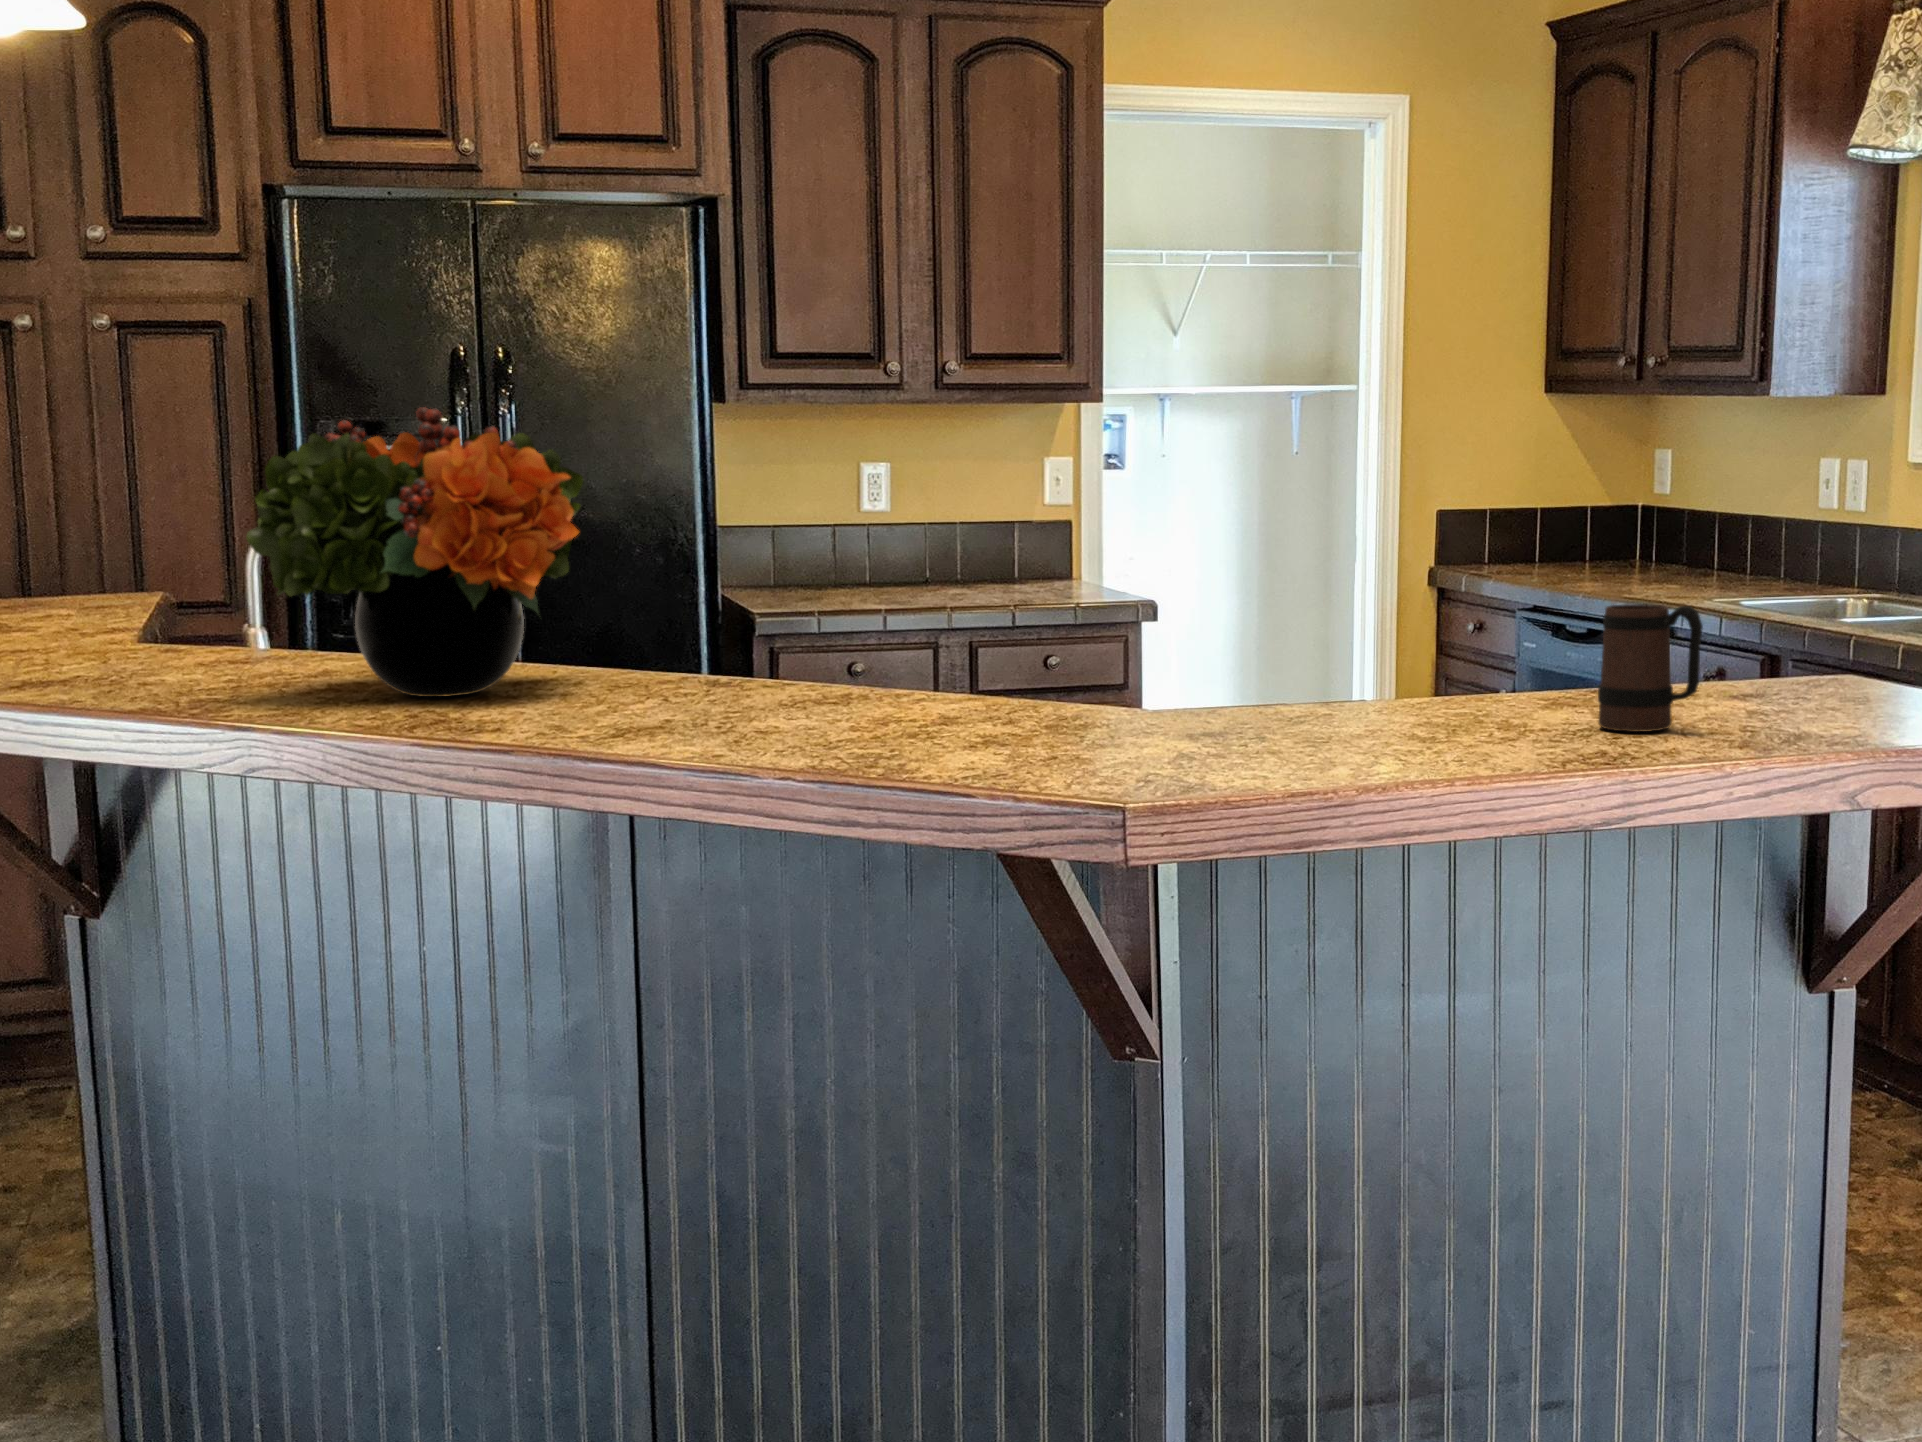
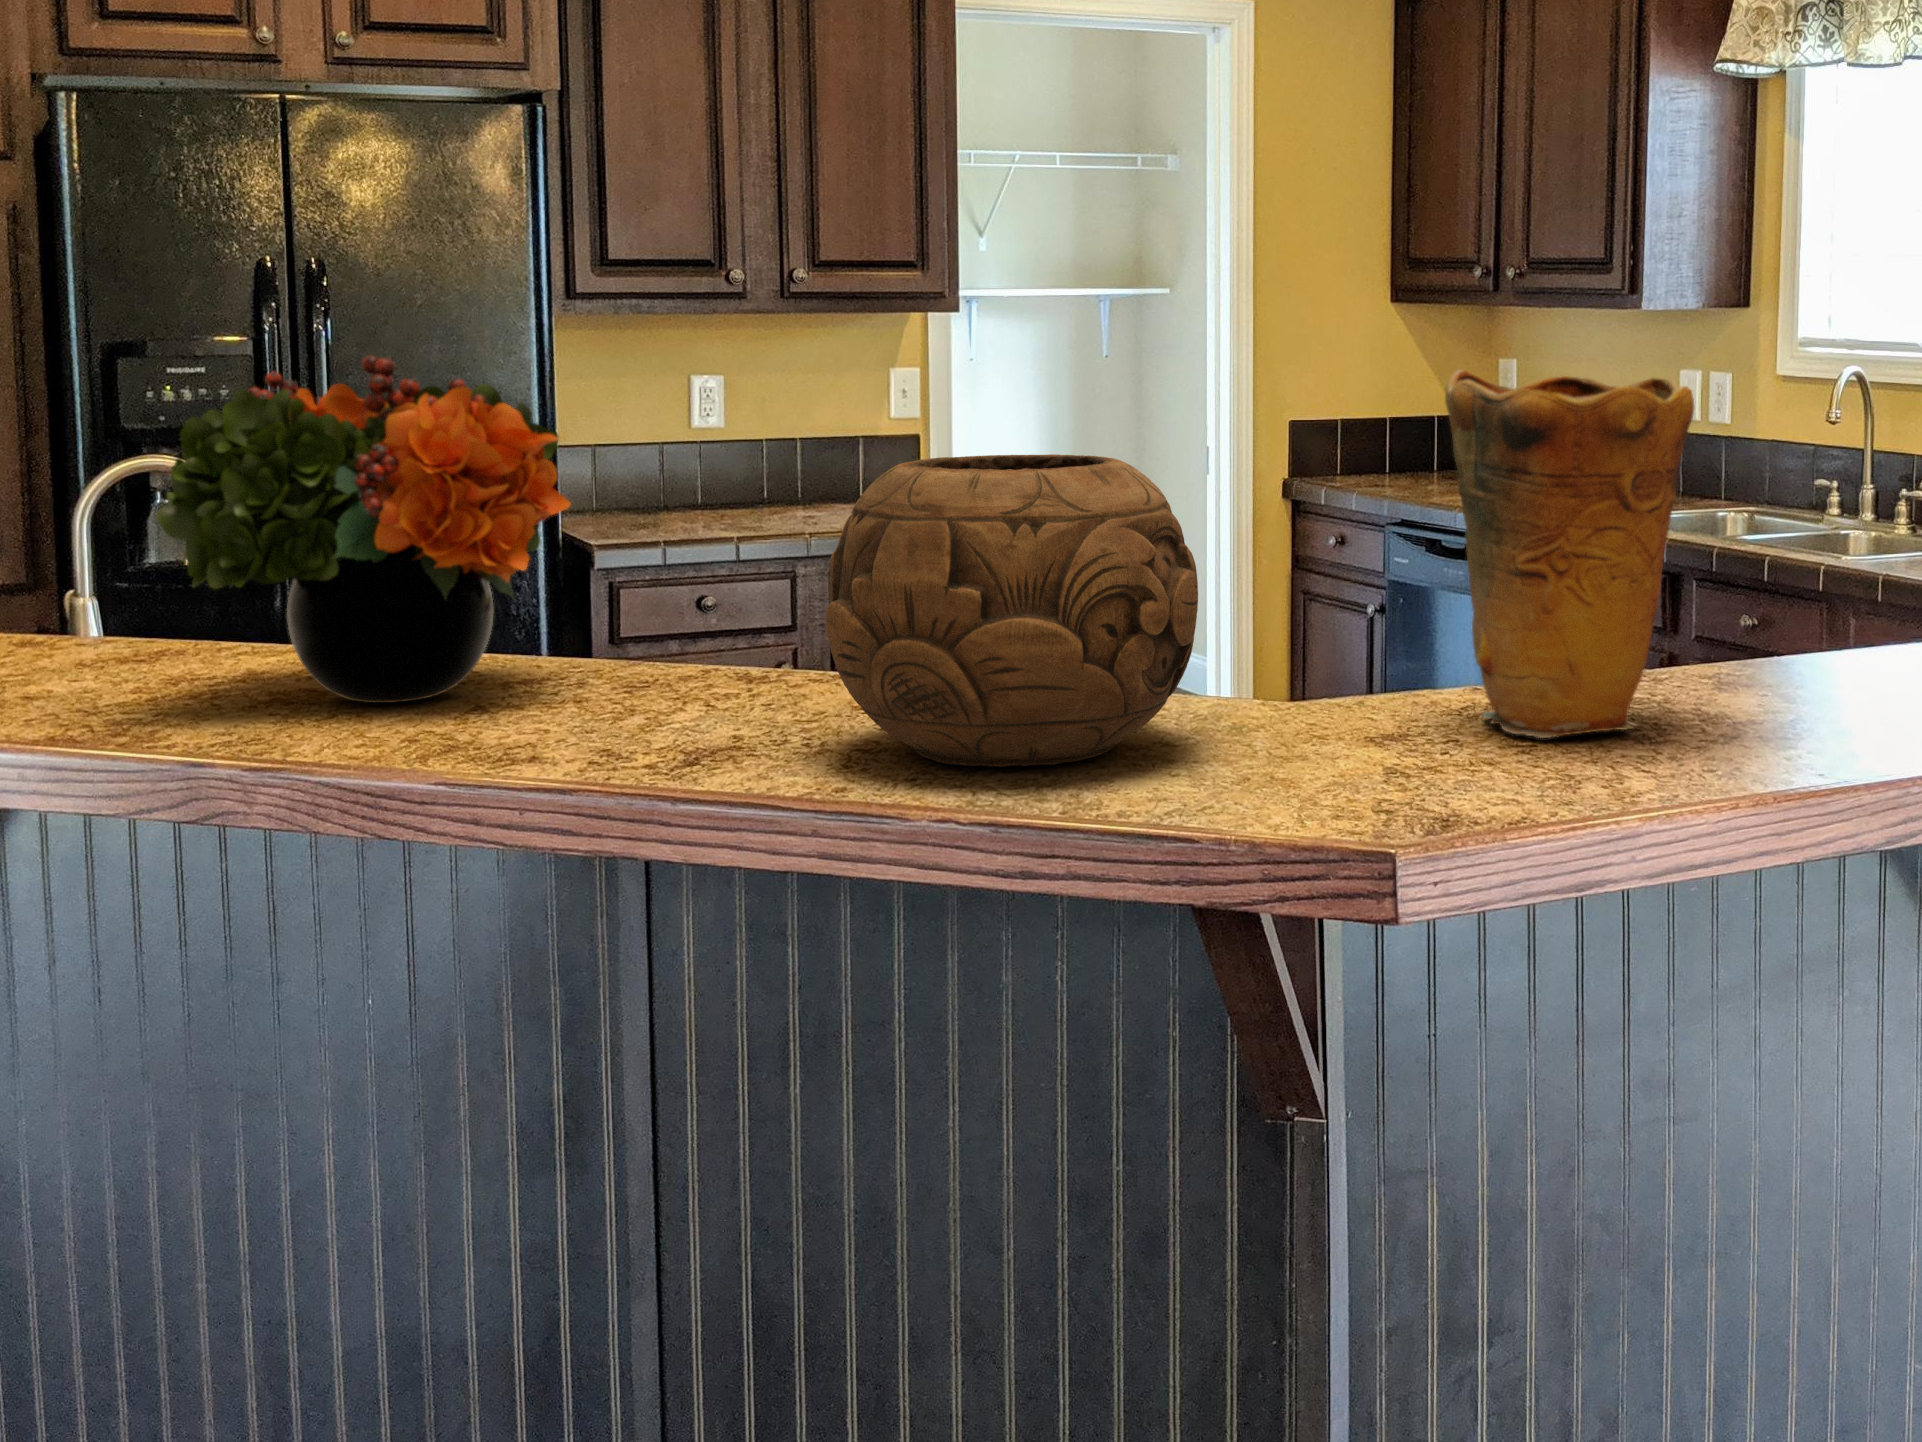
vase: none [1283,414,1502,737] -> present [1445,370,1694,738]
decorative bowl: none [741,487,1059,744] -> present [826,454,1198,767]
mug: present [1598,604,1703,732] -> none [1777,576,1899,720]

